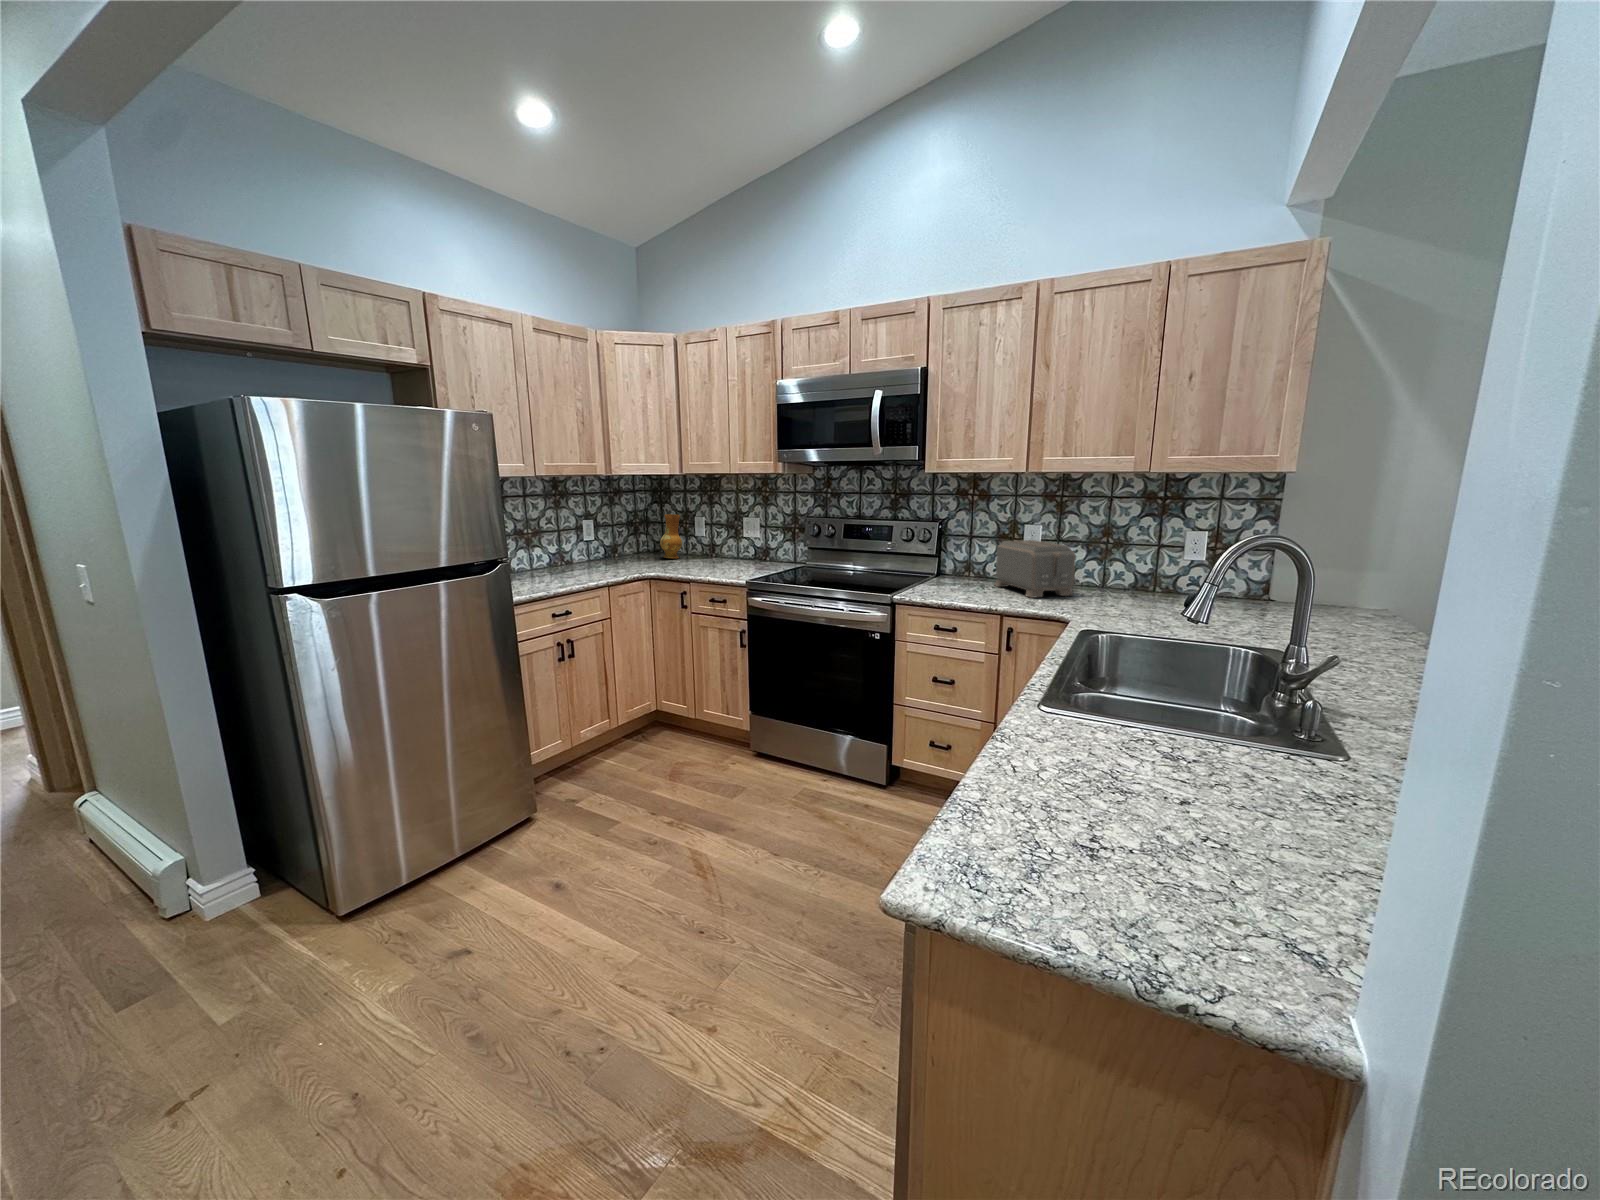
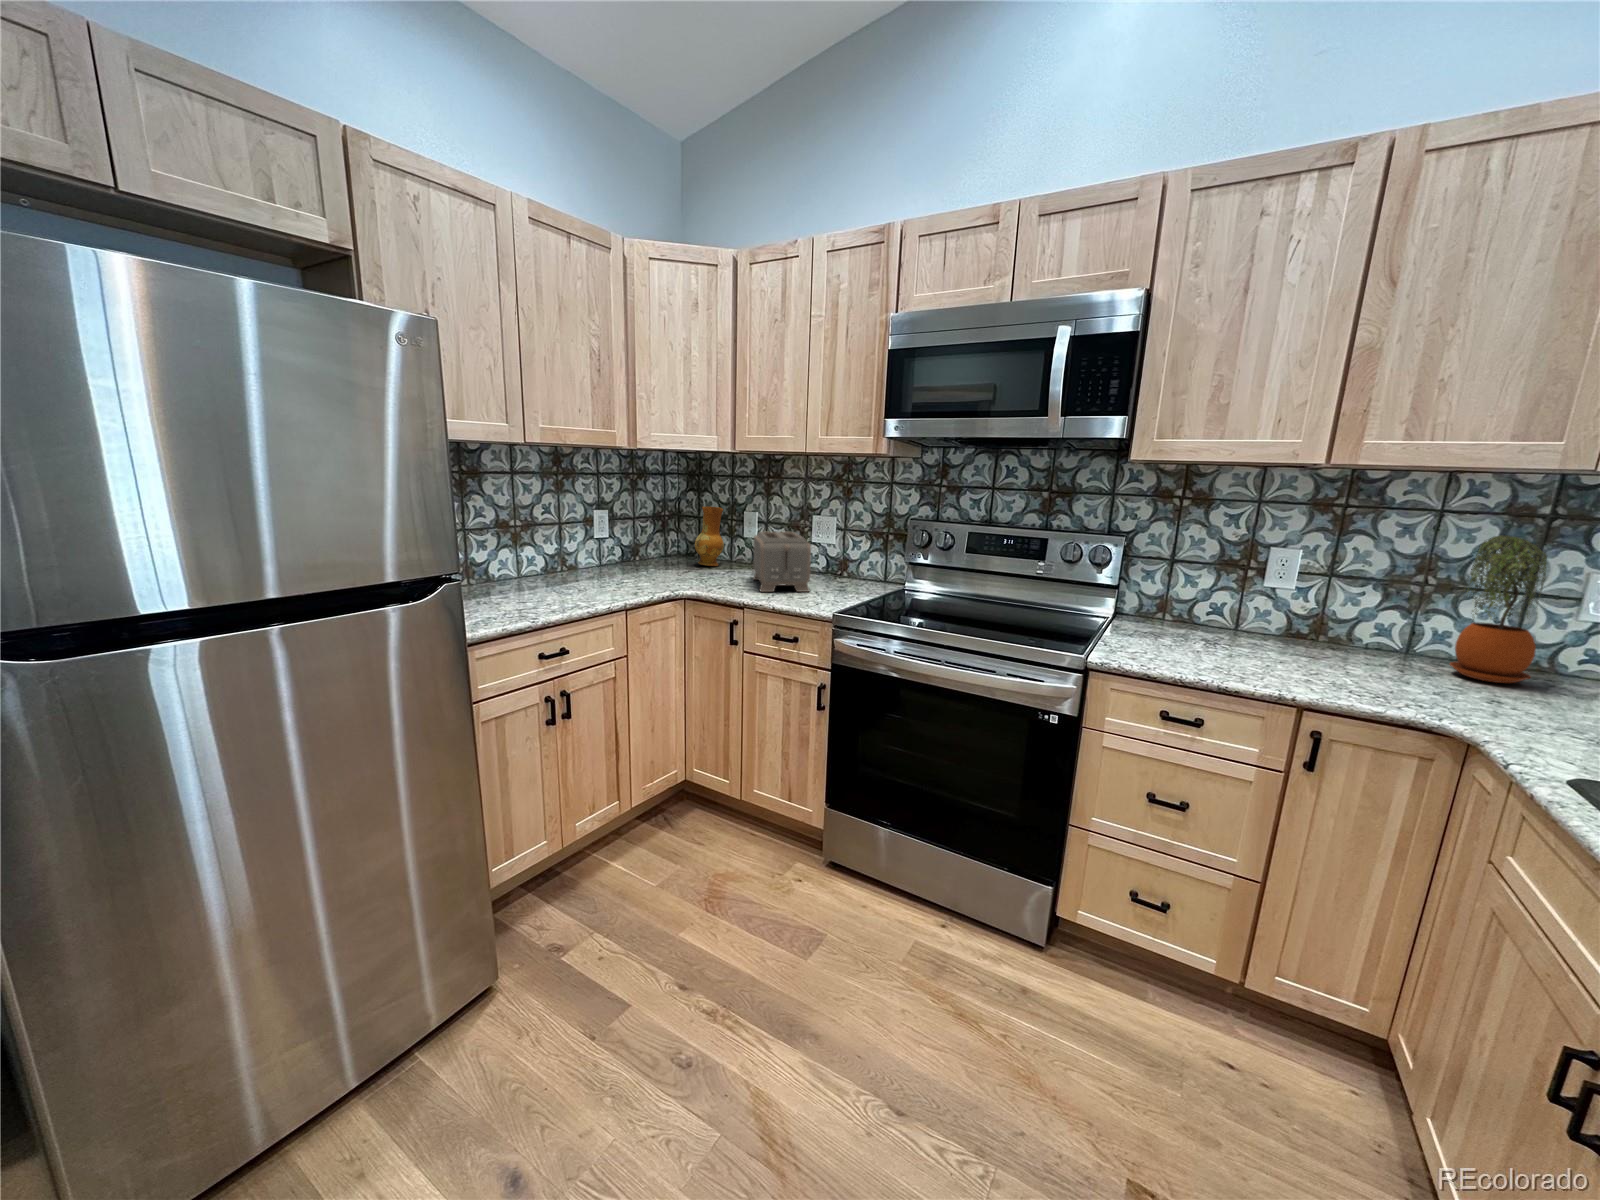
potted plant: none [1109,509,1151,599] -> present [1450,535,1547,683]
toaster: present [994,540,1076,598] -> present [753,532,811,592]

